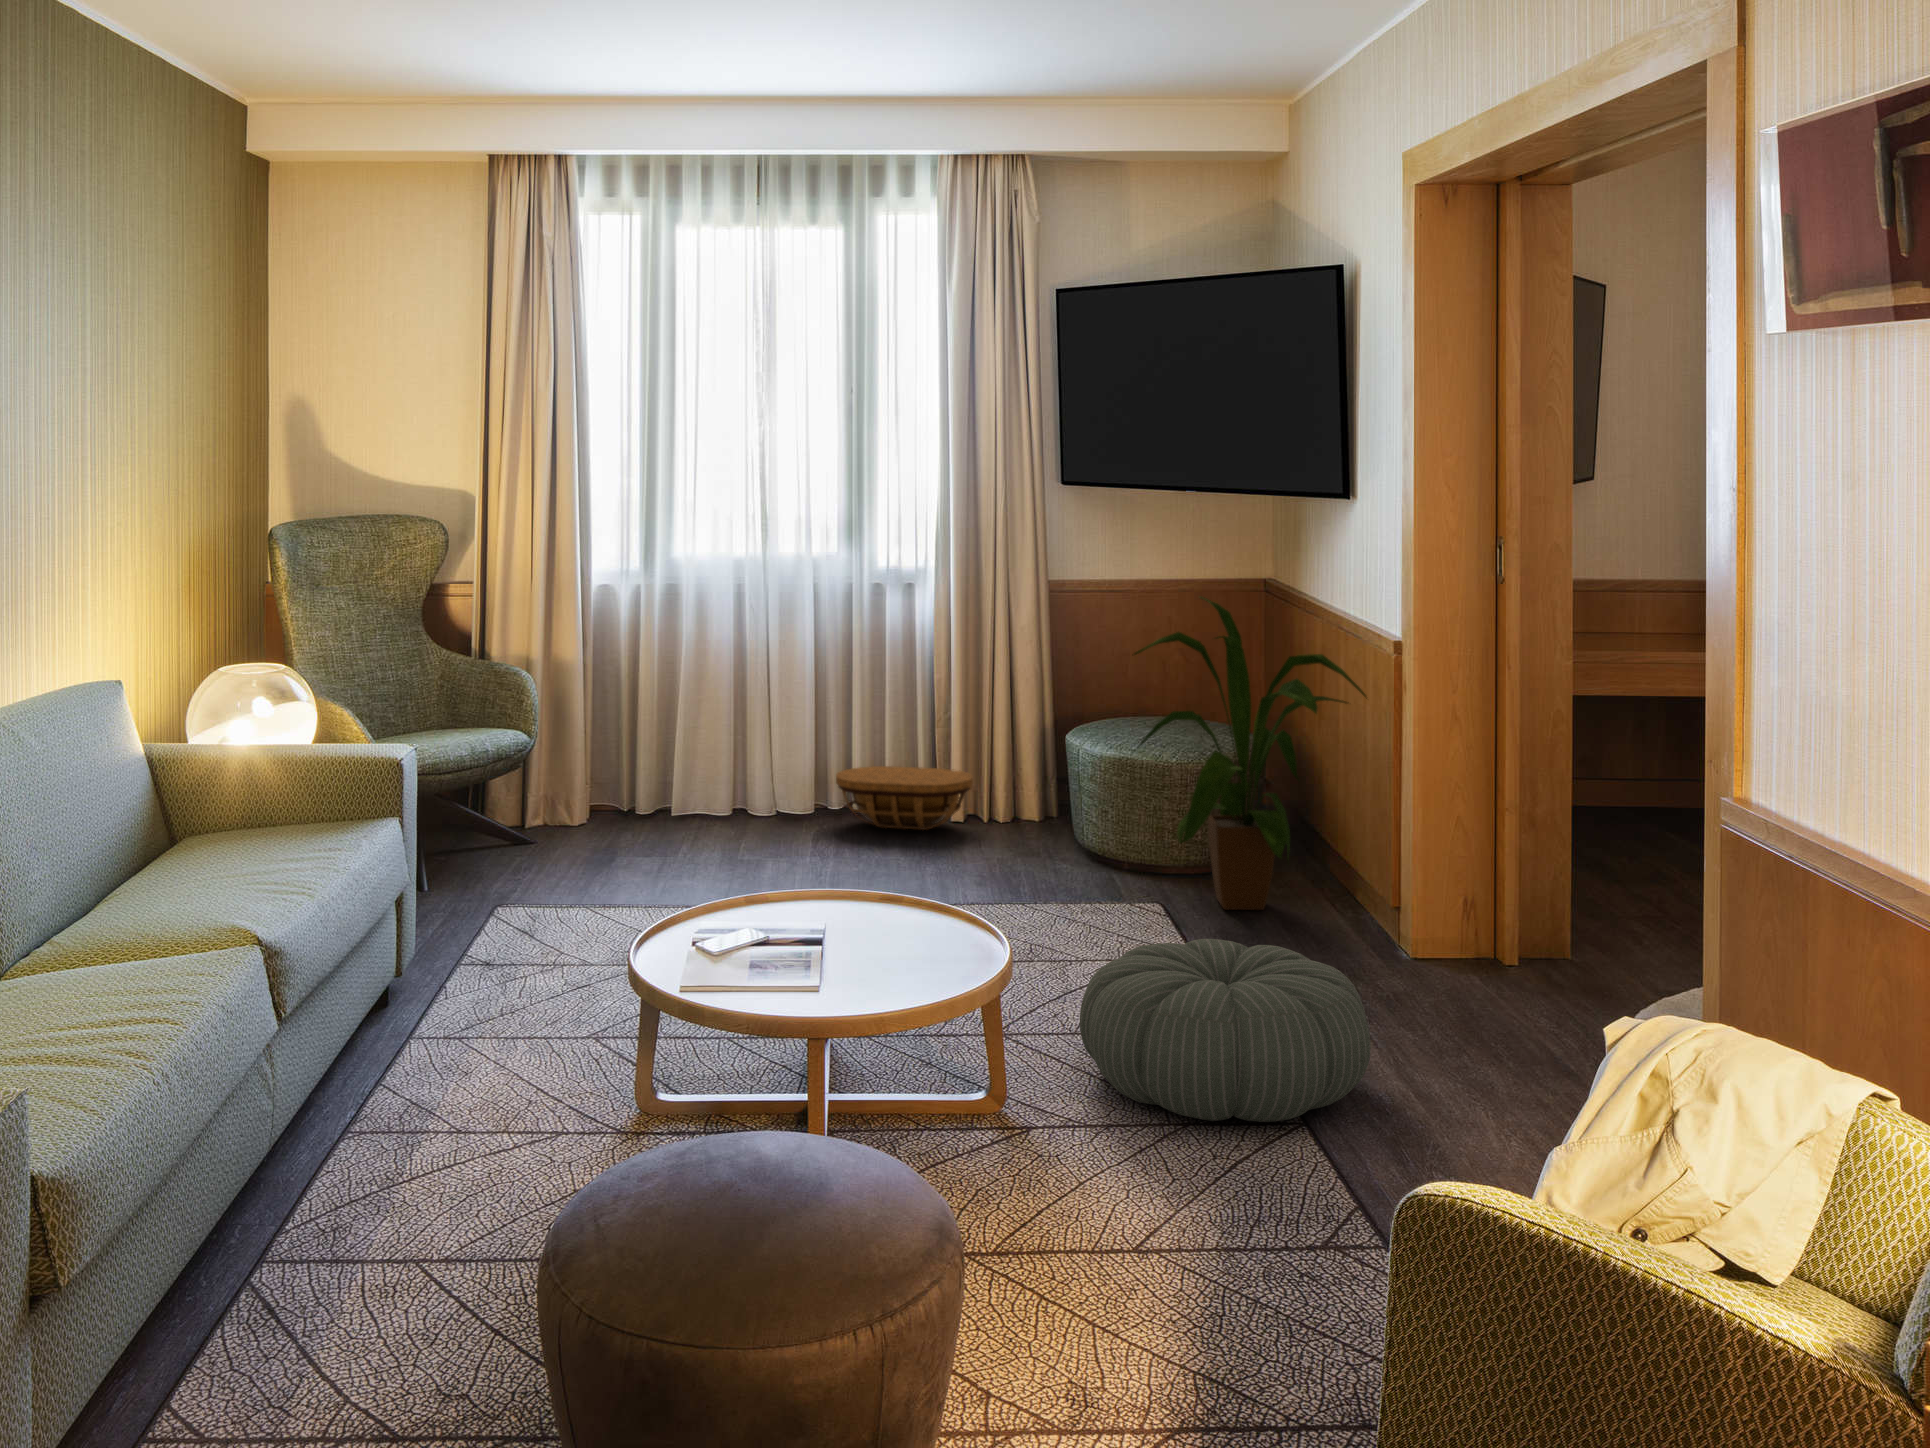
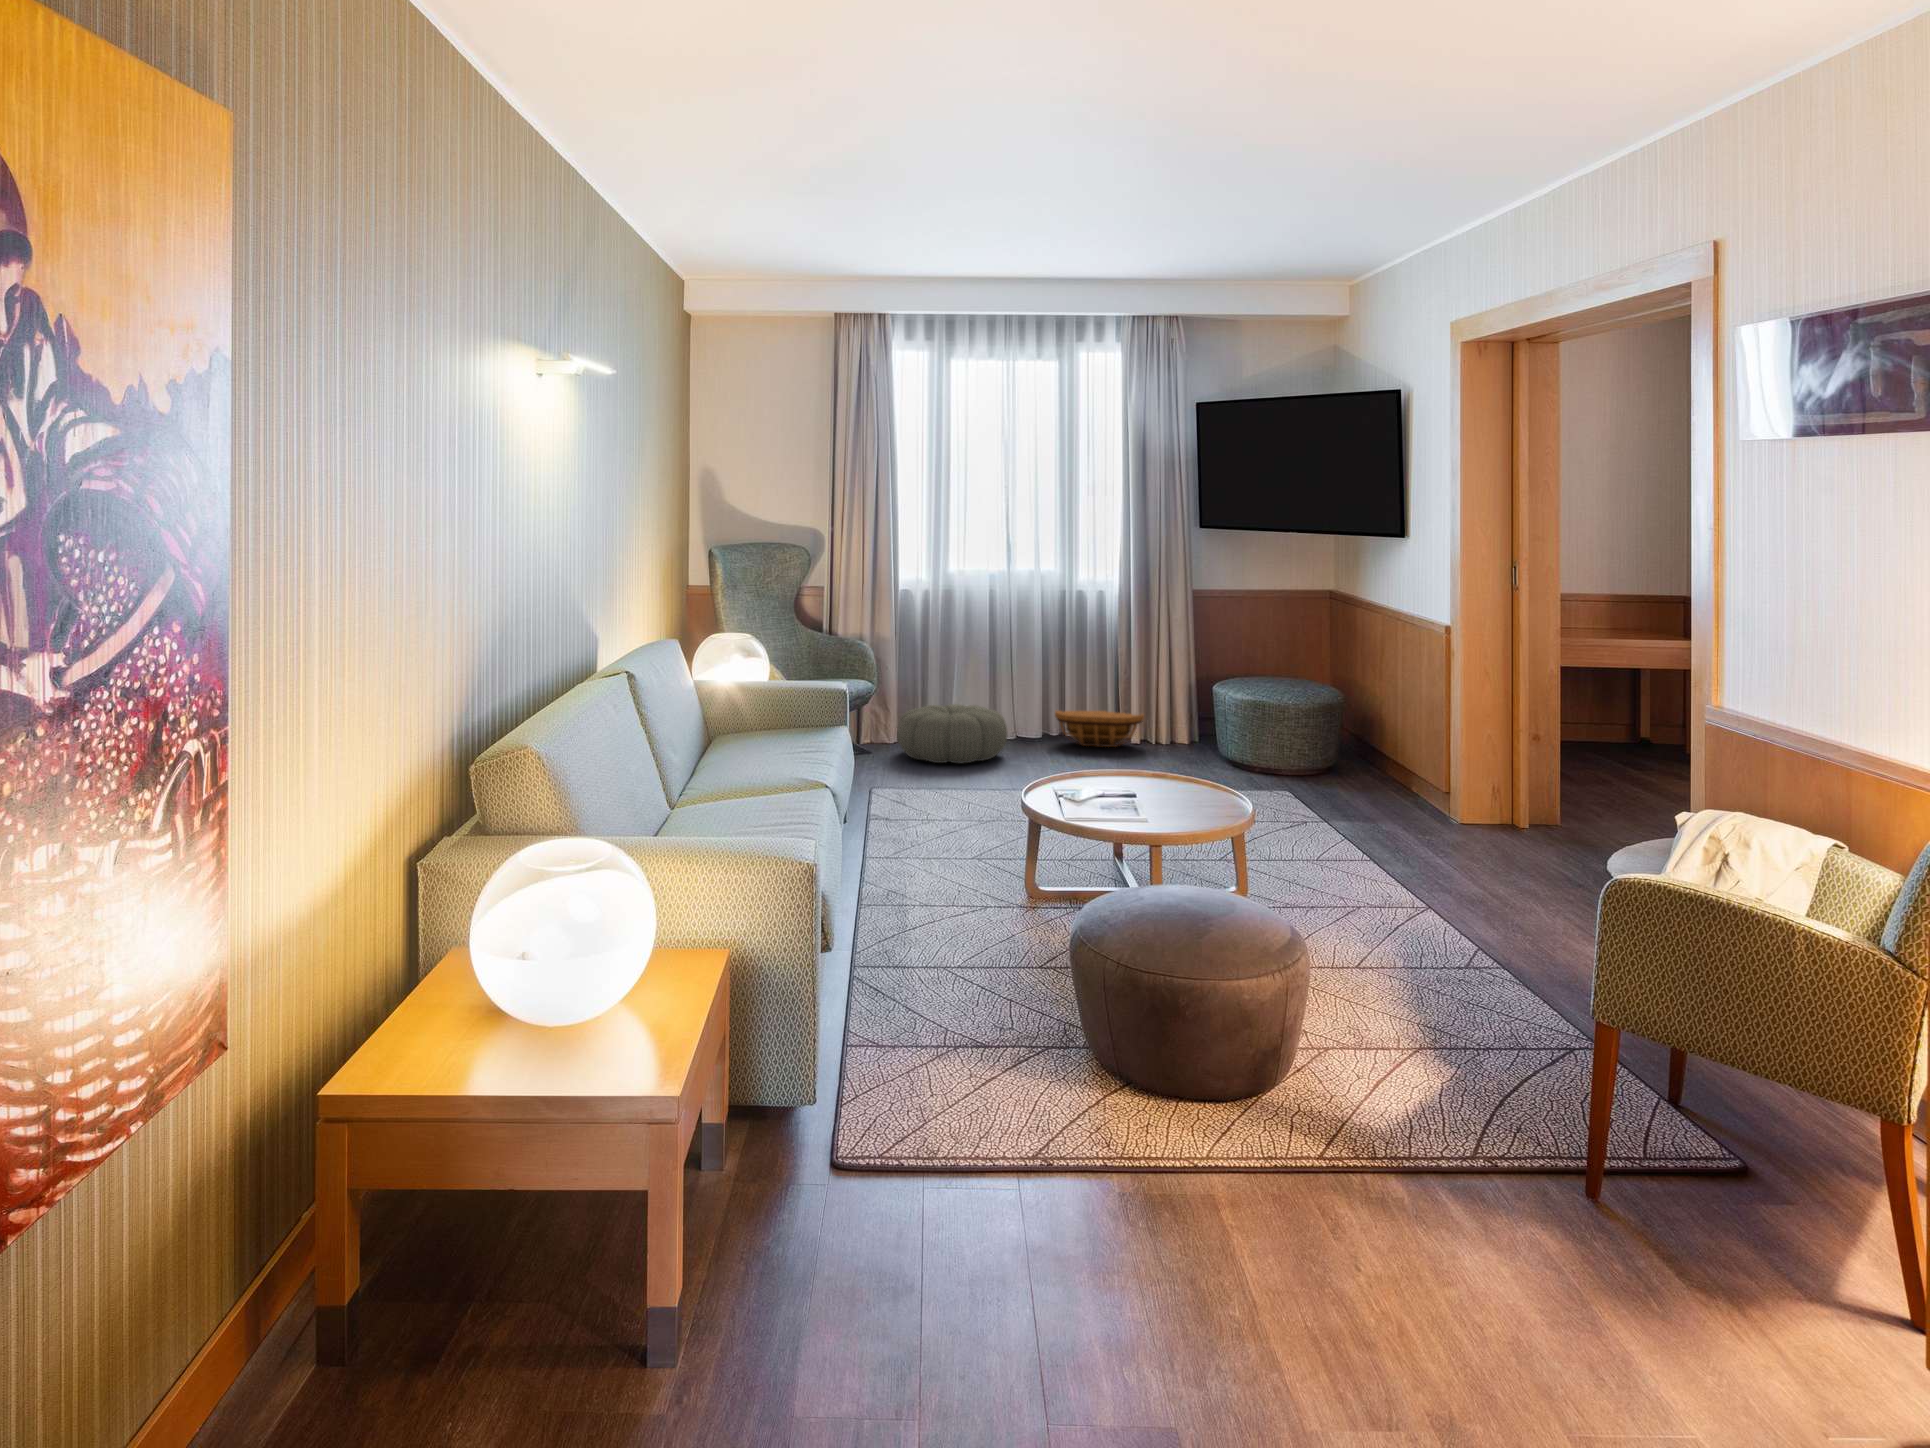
house plant: present [1134,597,1367,910] -> none [1270,596,1429,792]
pouf: present [1080,939,1371,1122] -> present [897,704,1008,763]

